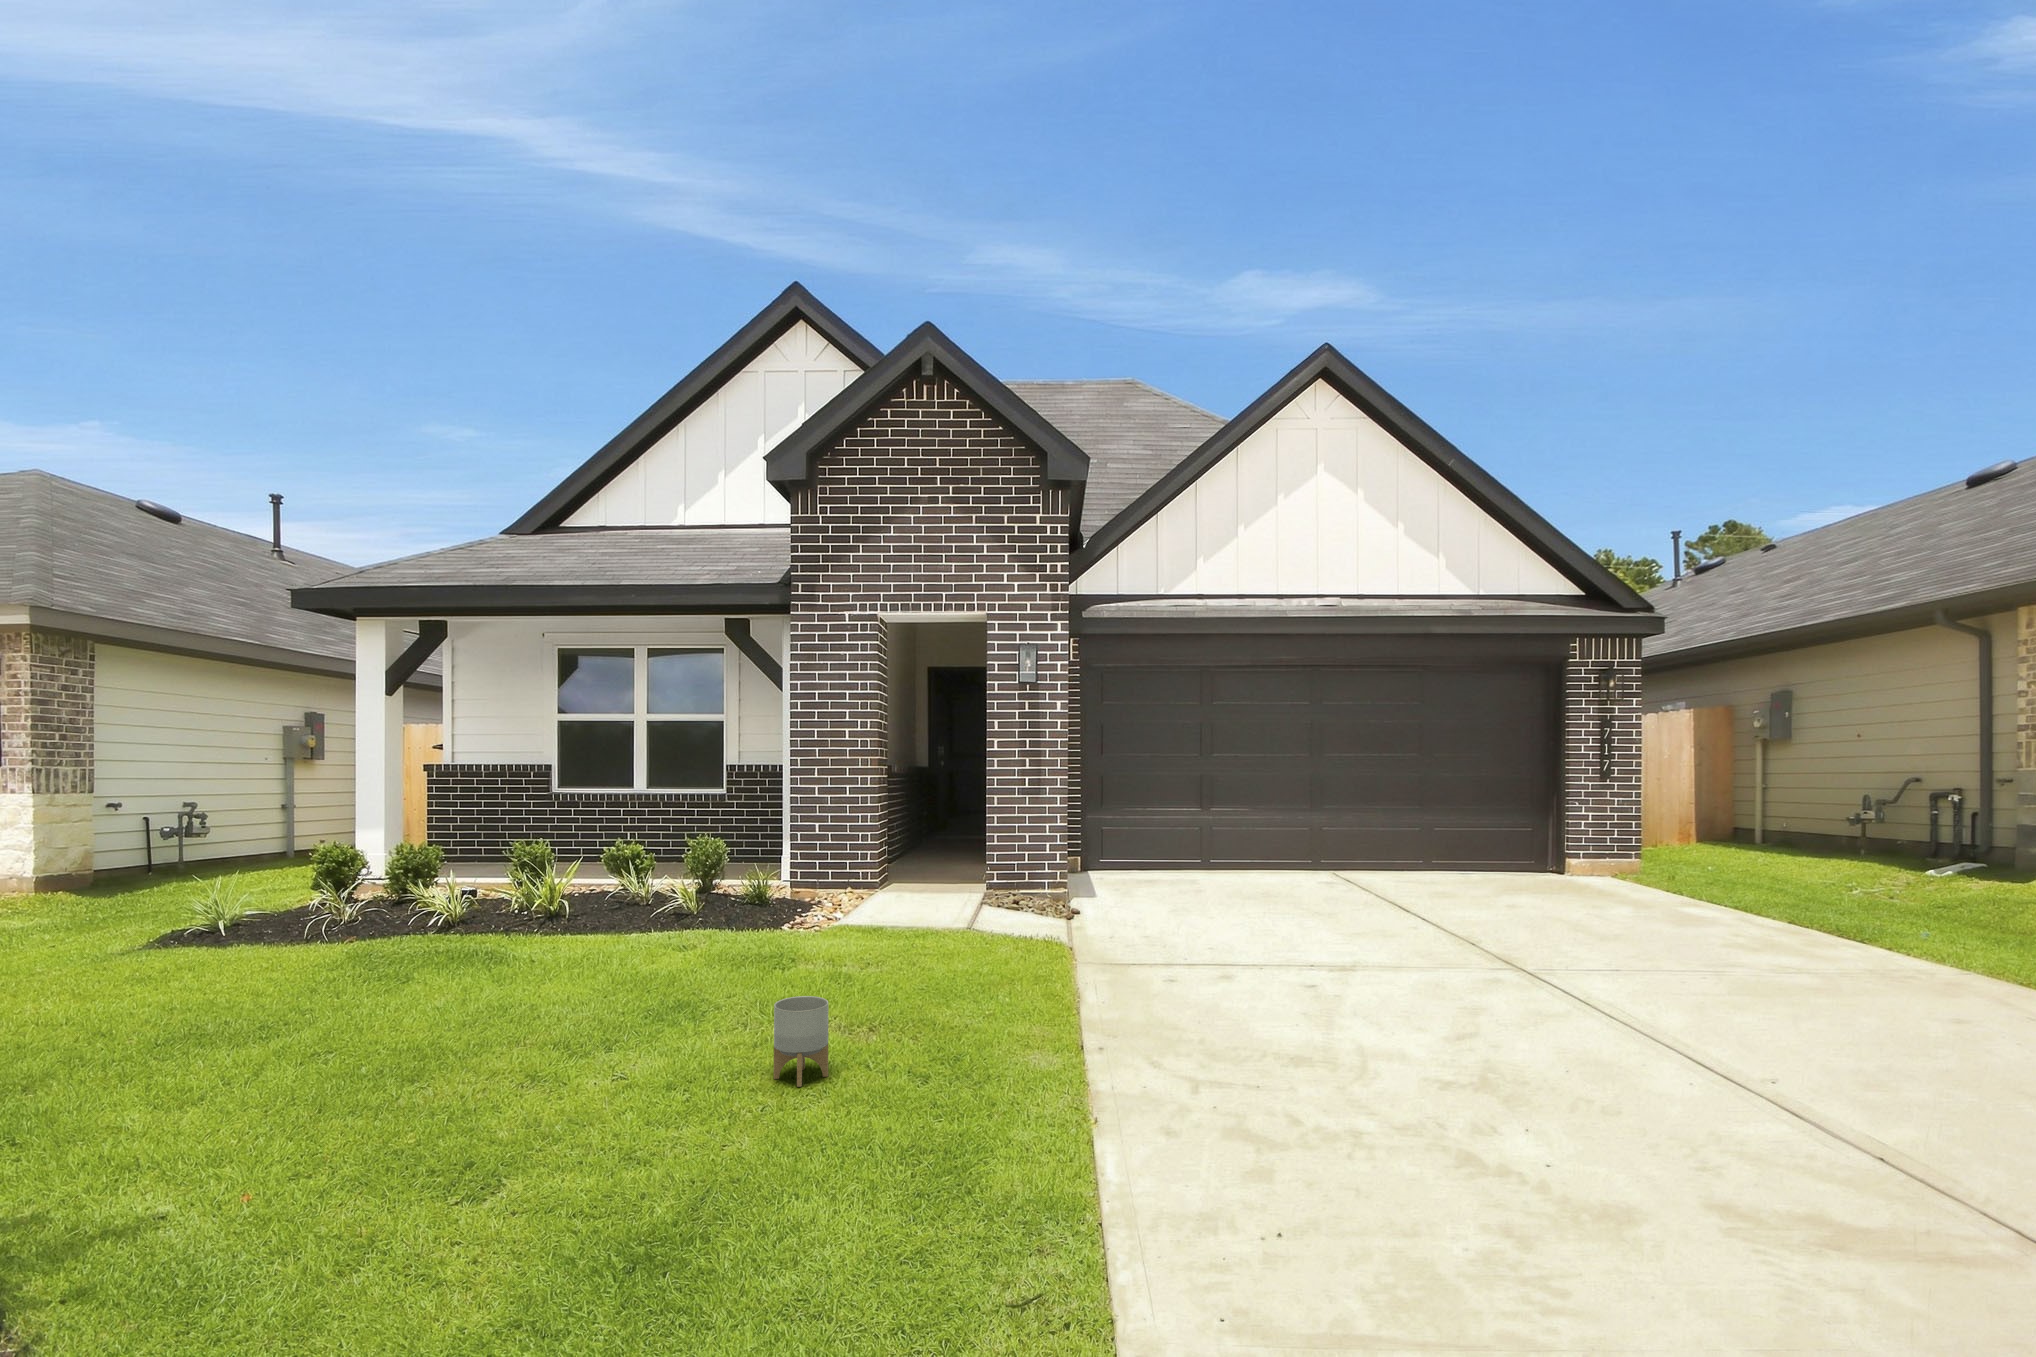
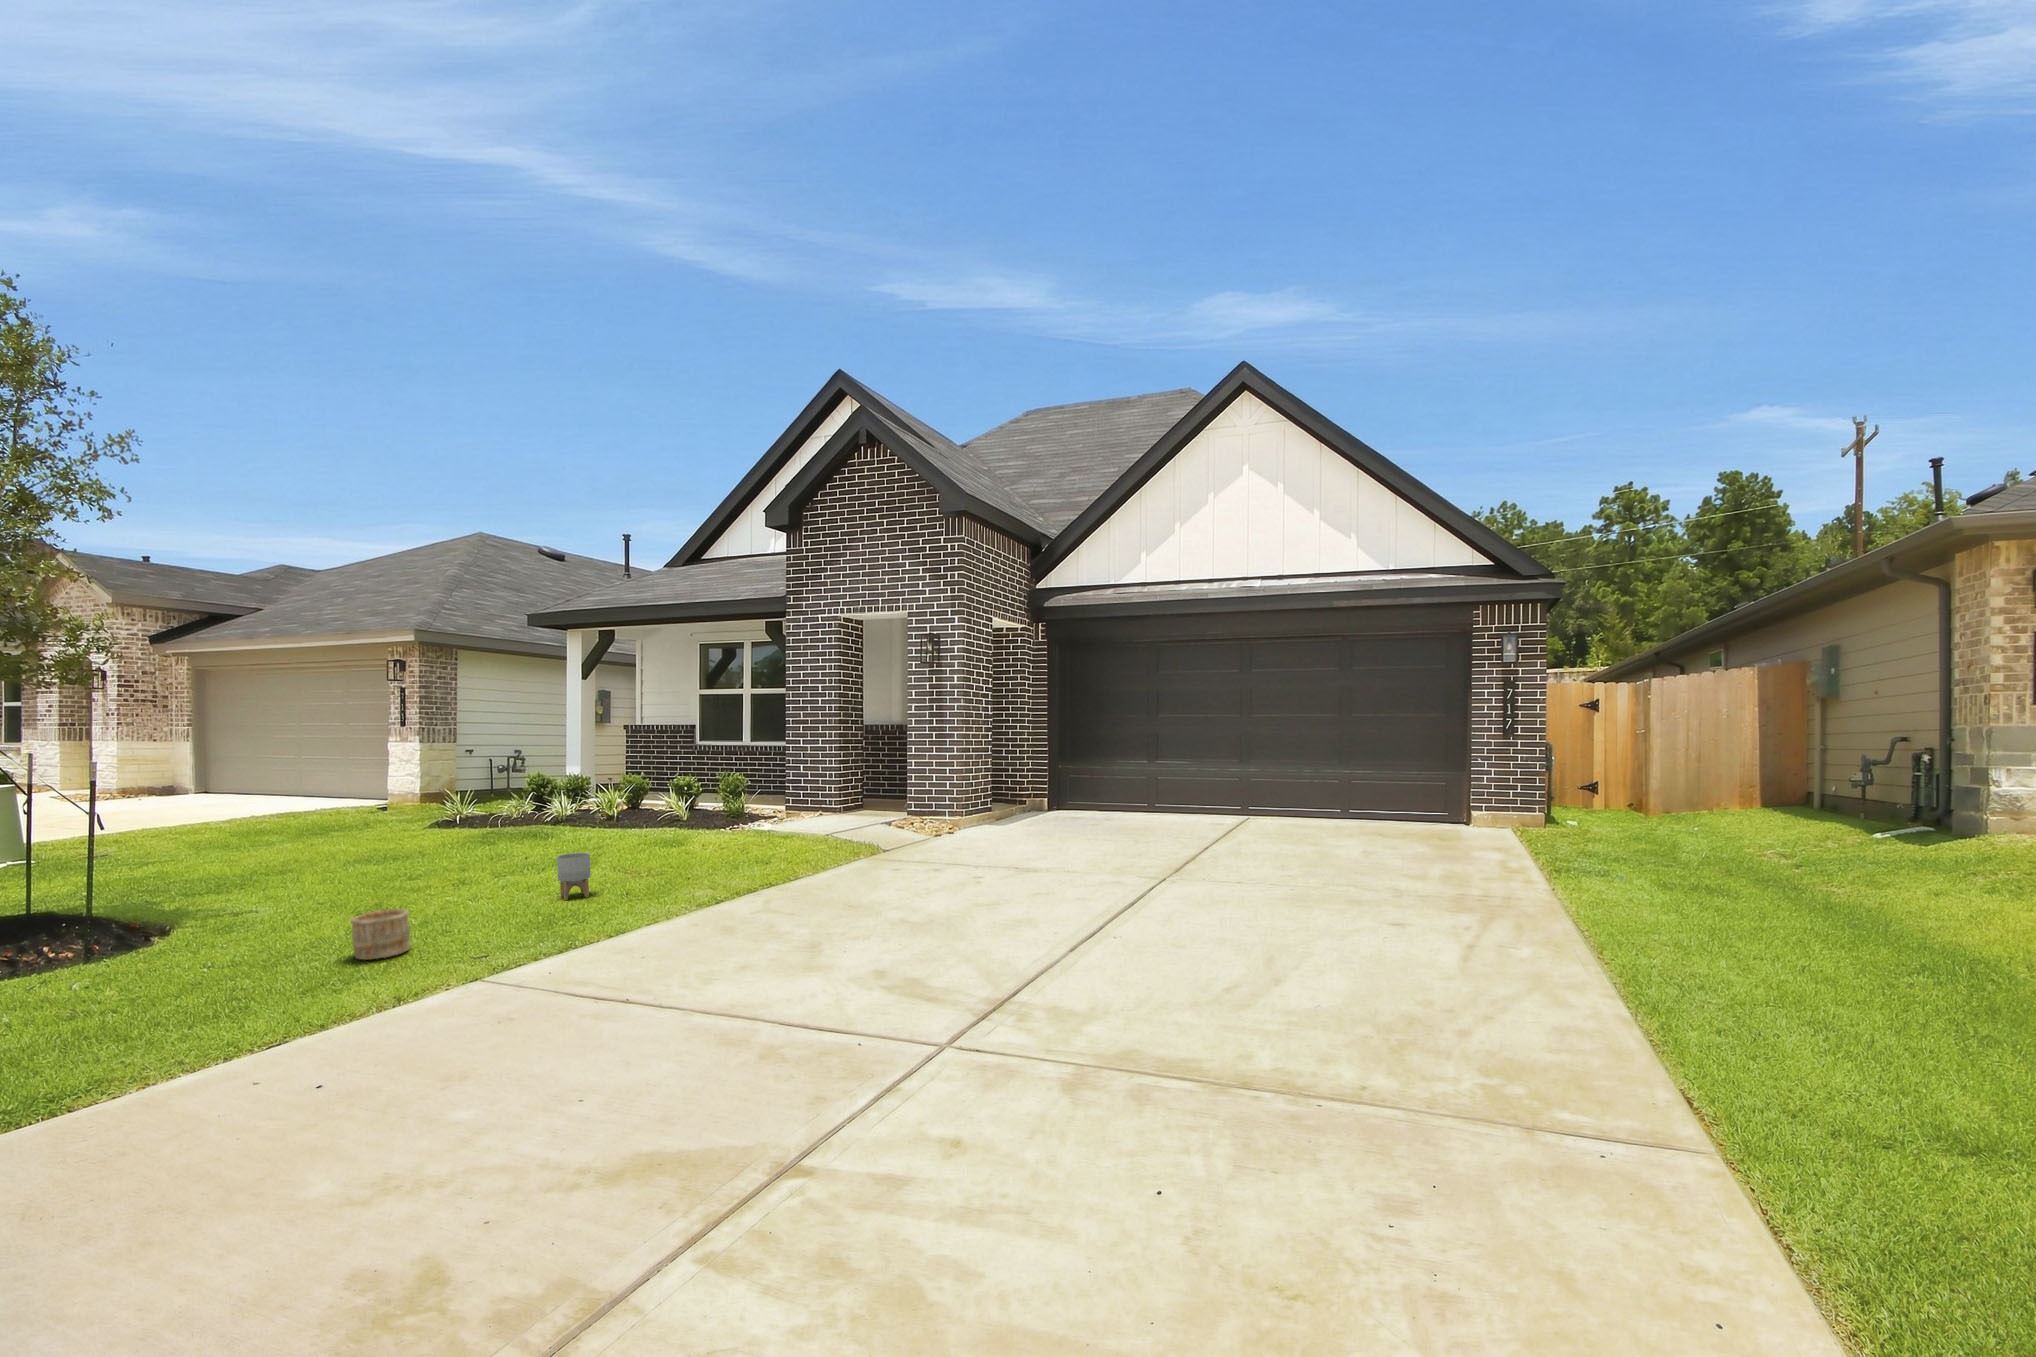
wooden bucket: none [608,1165,723,1298] -> present [350,909,410,960]

